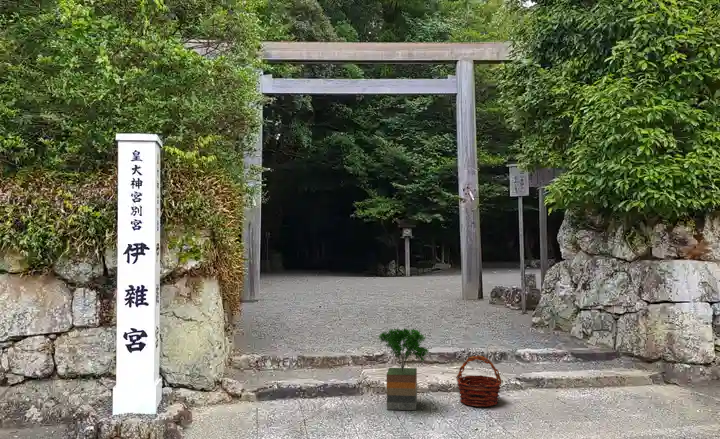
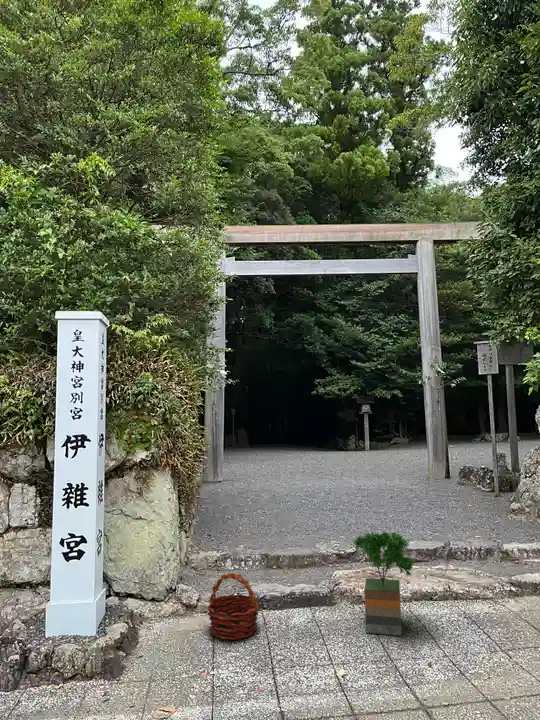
basket: present [456,355,501,407] -> present [207,573,259,640]

